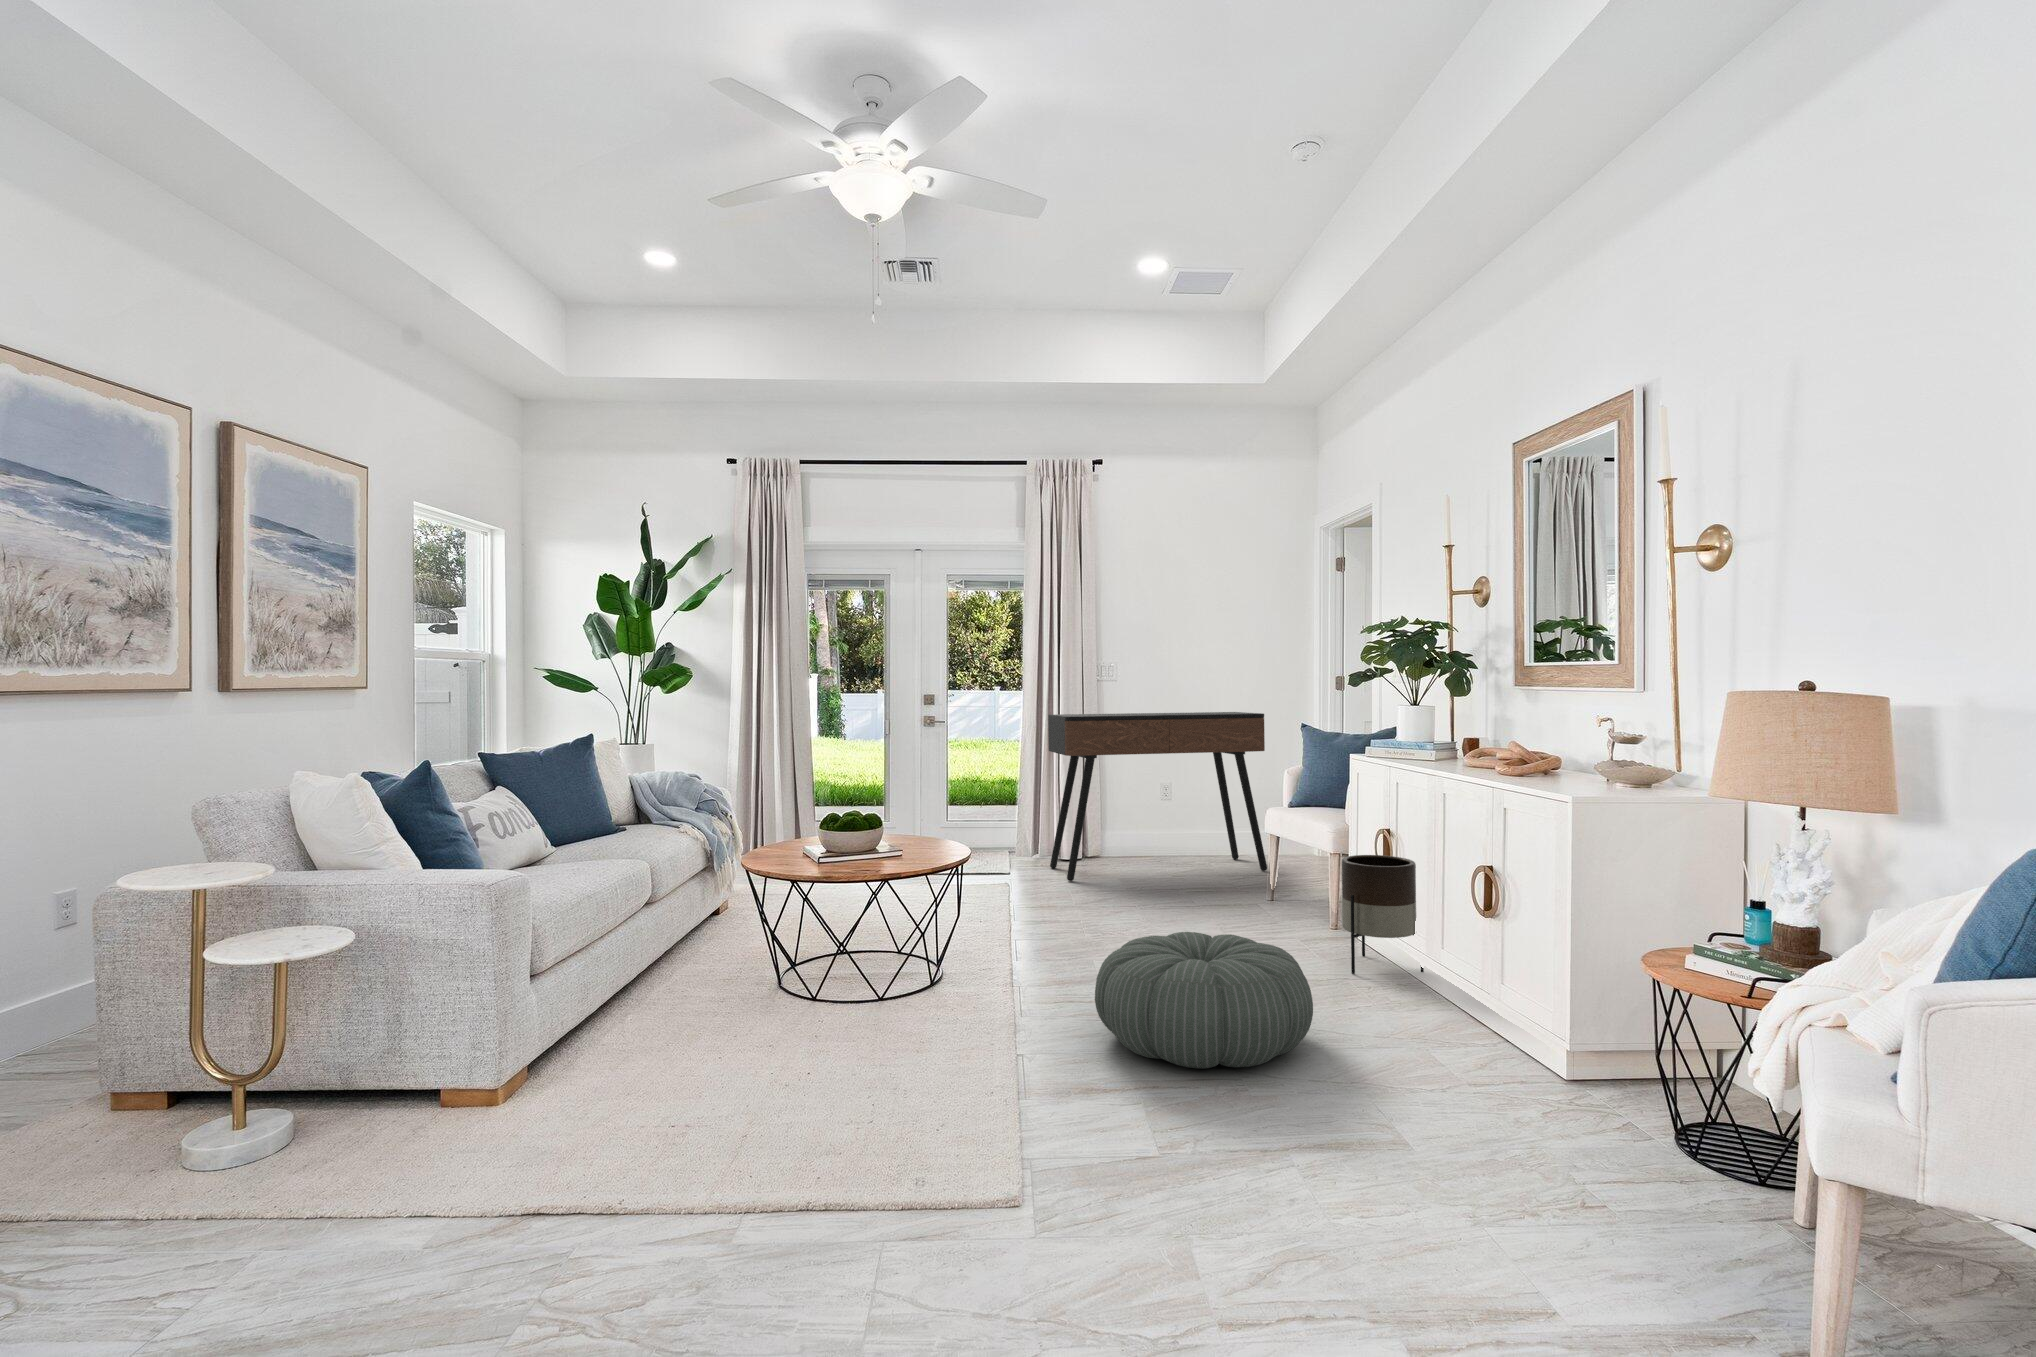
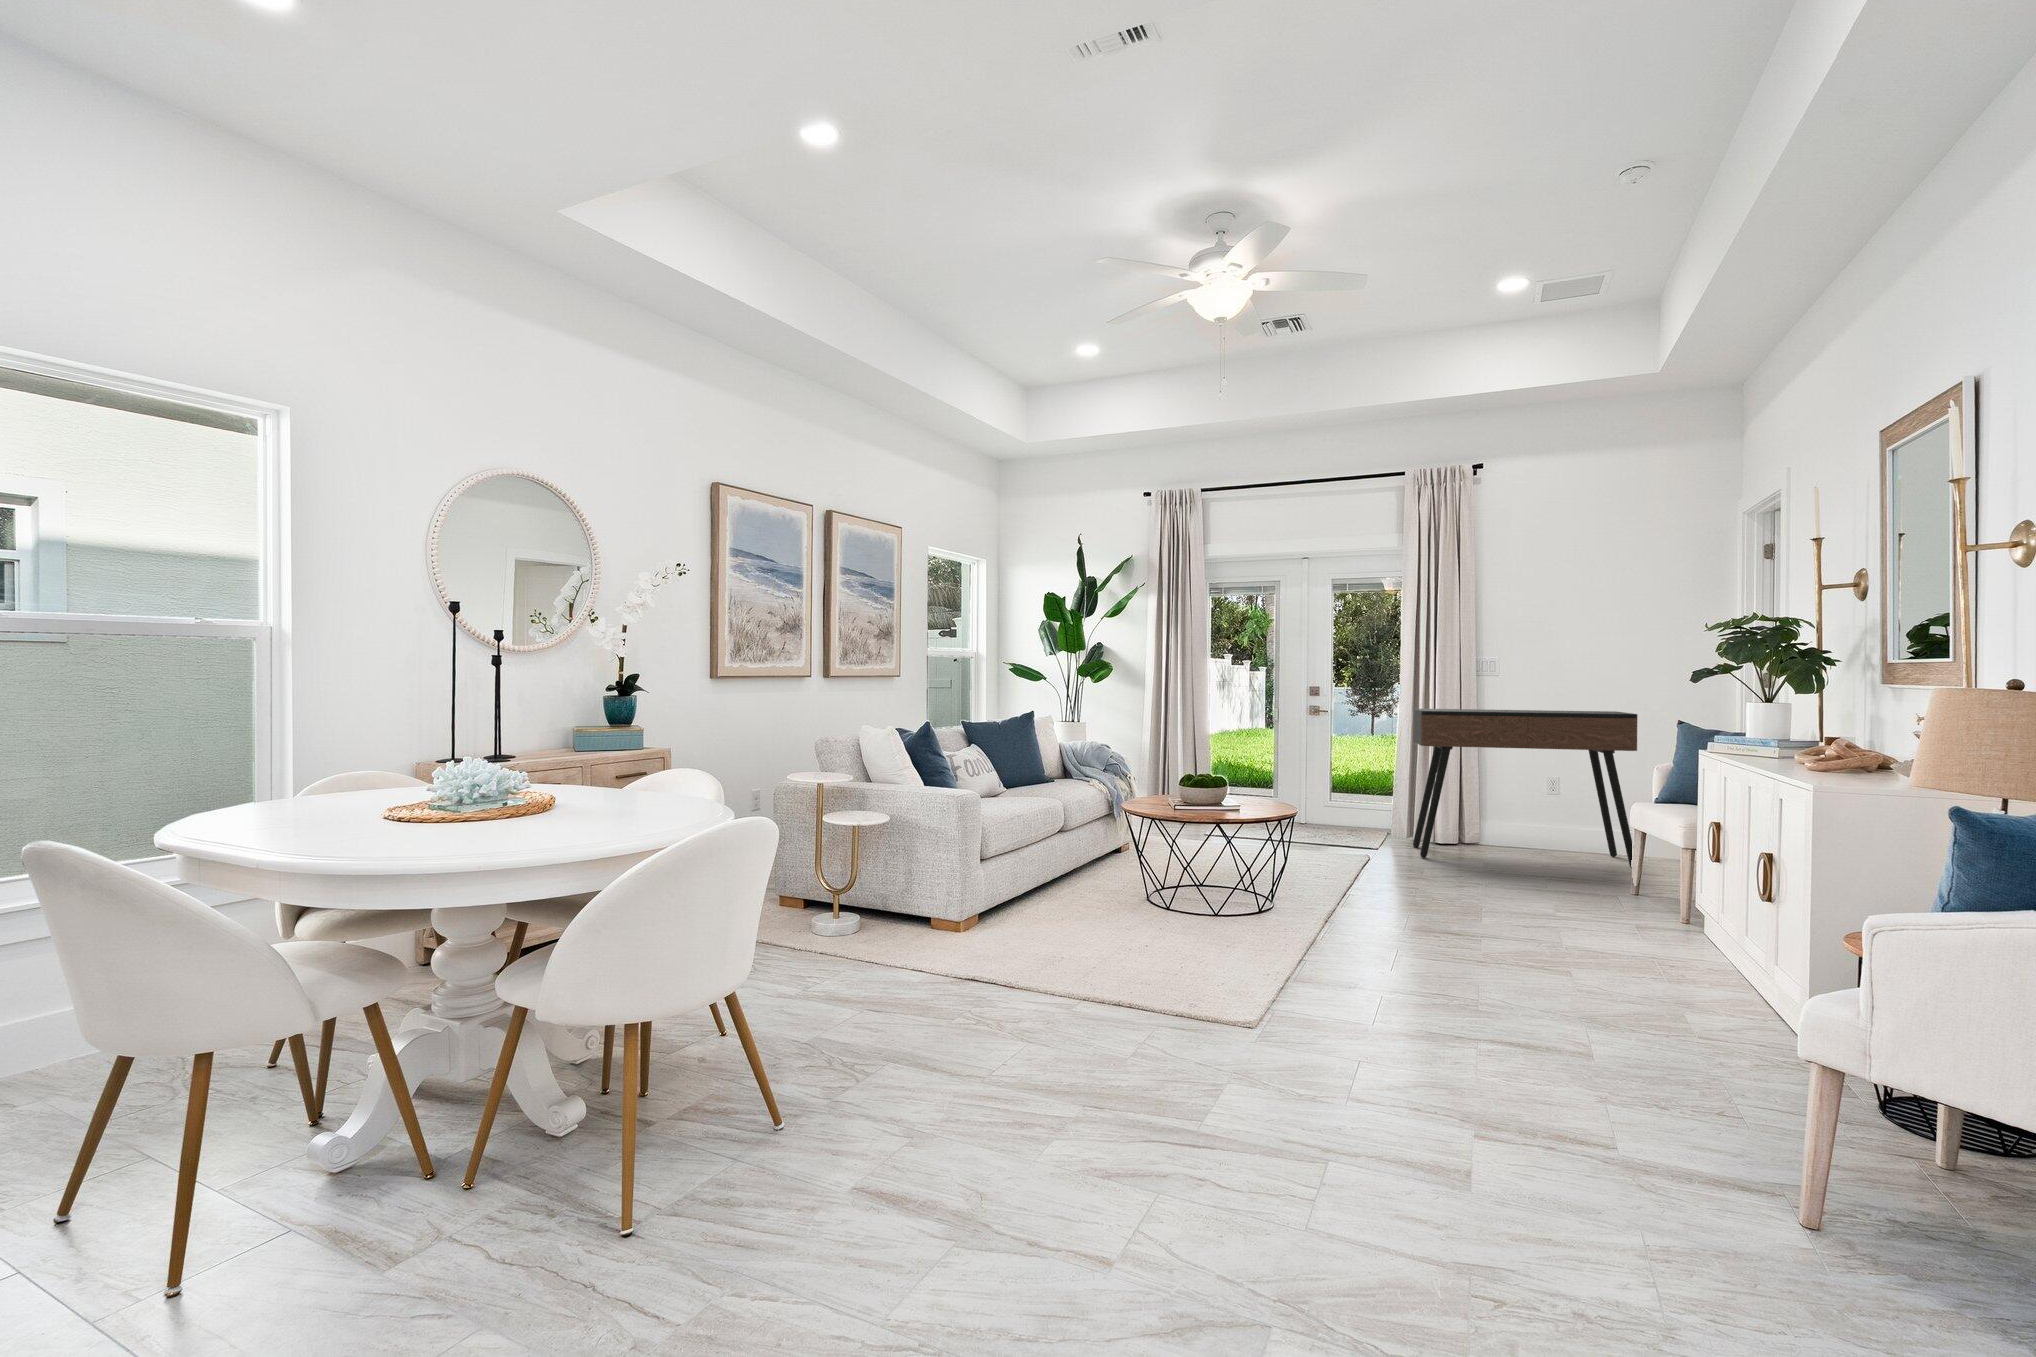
planter: present [1342,855,1424,974] -> none [1625,845,1704,955]
pouf: present [1095,932,1313,1069] -> none [1351,884,1529,982]

